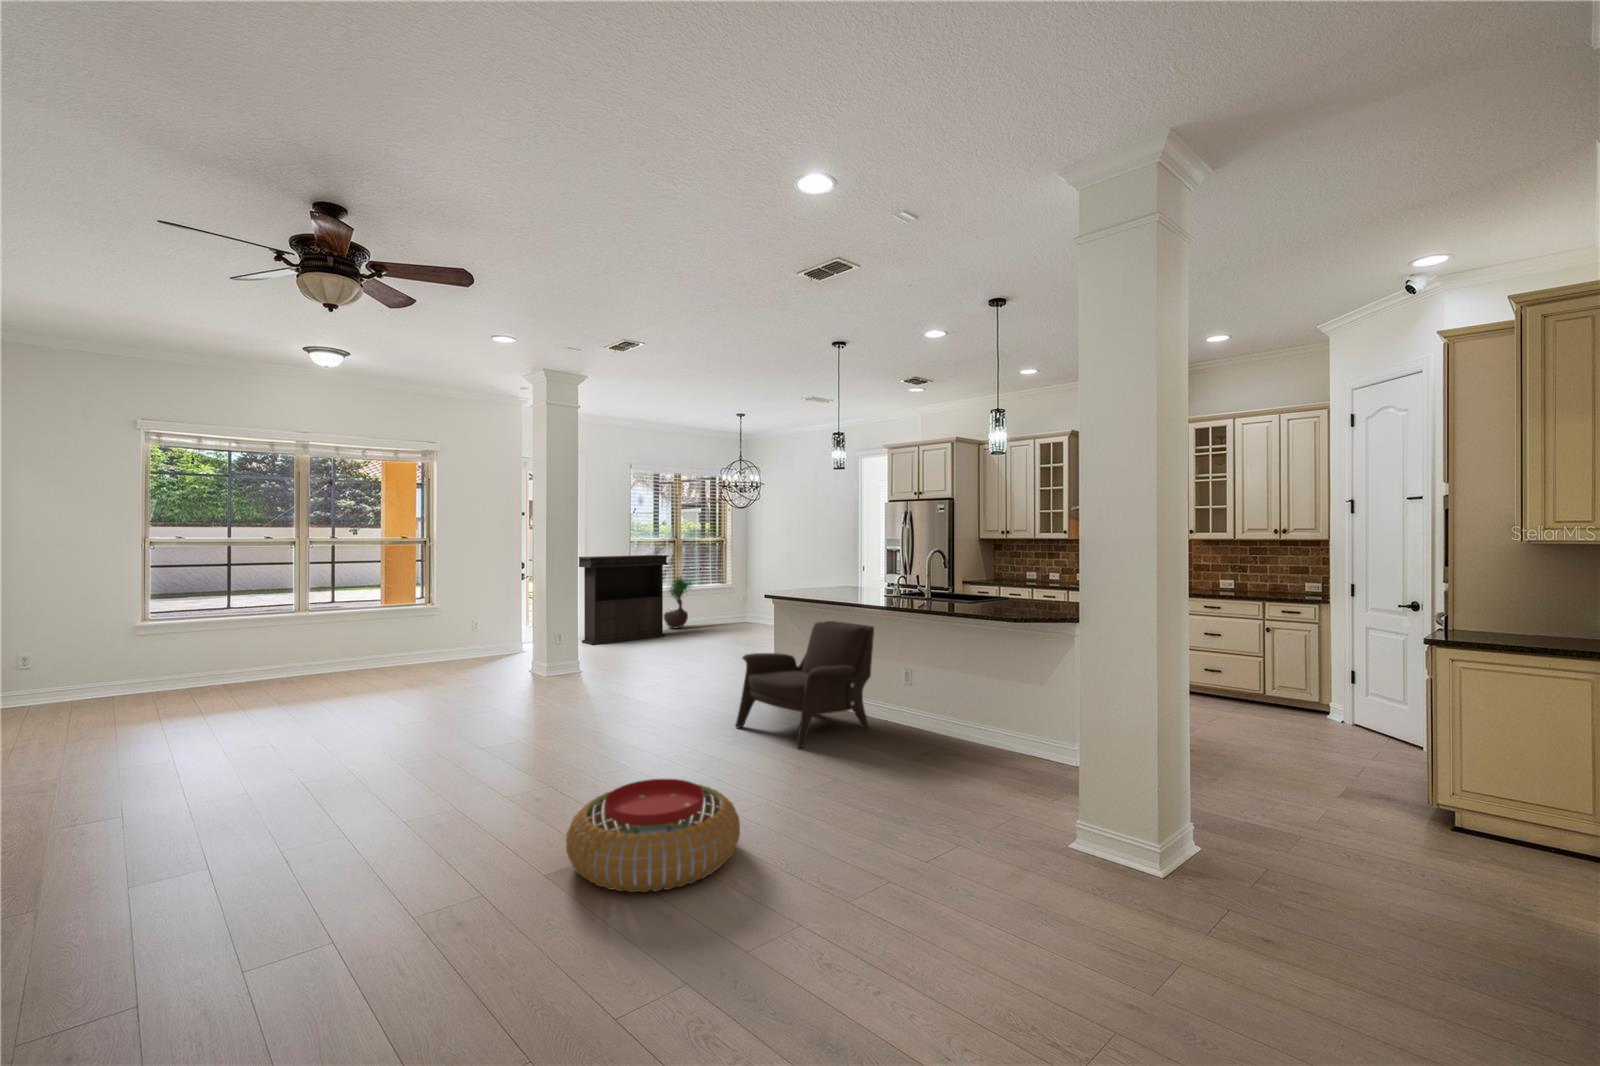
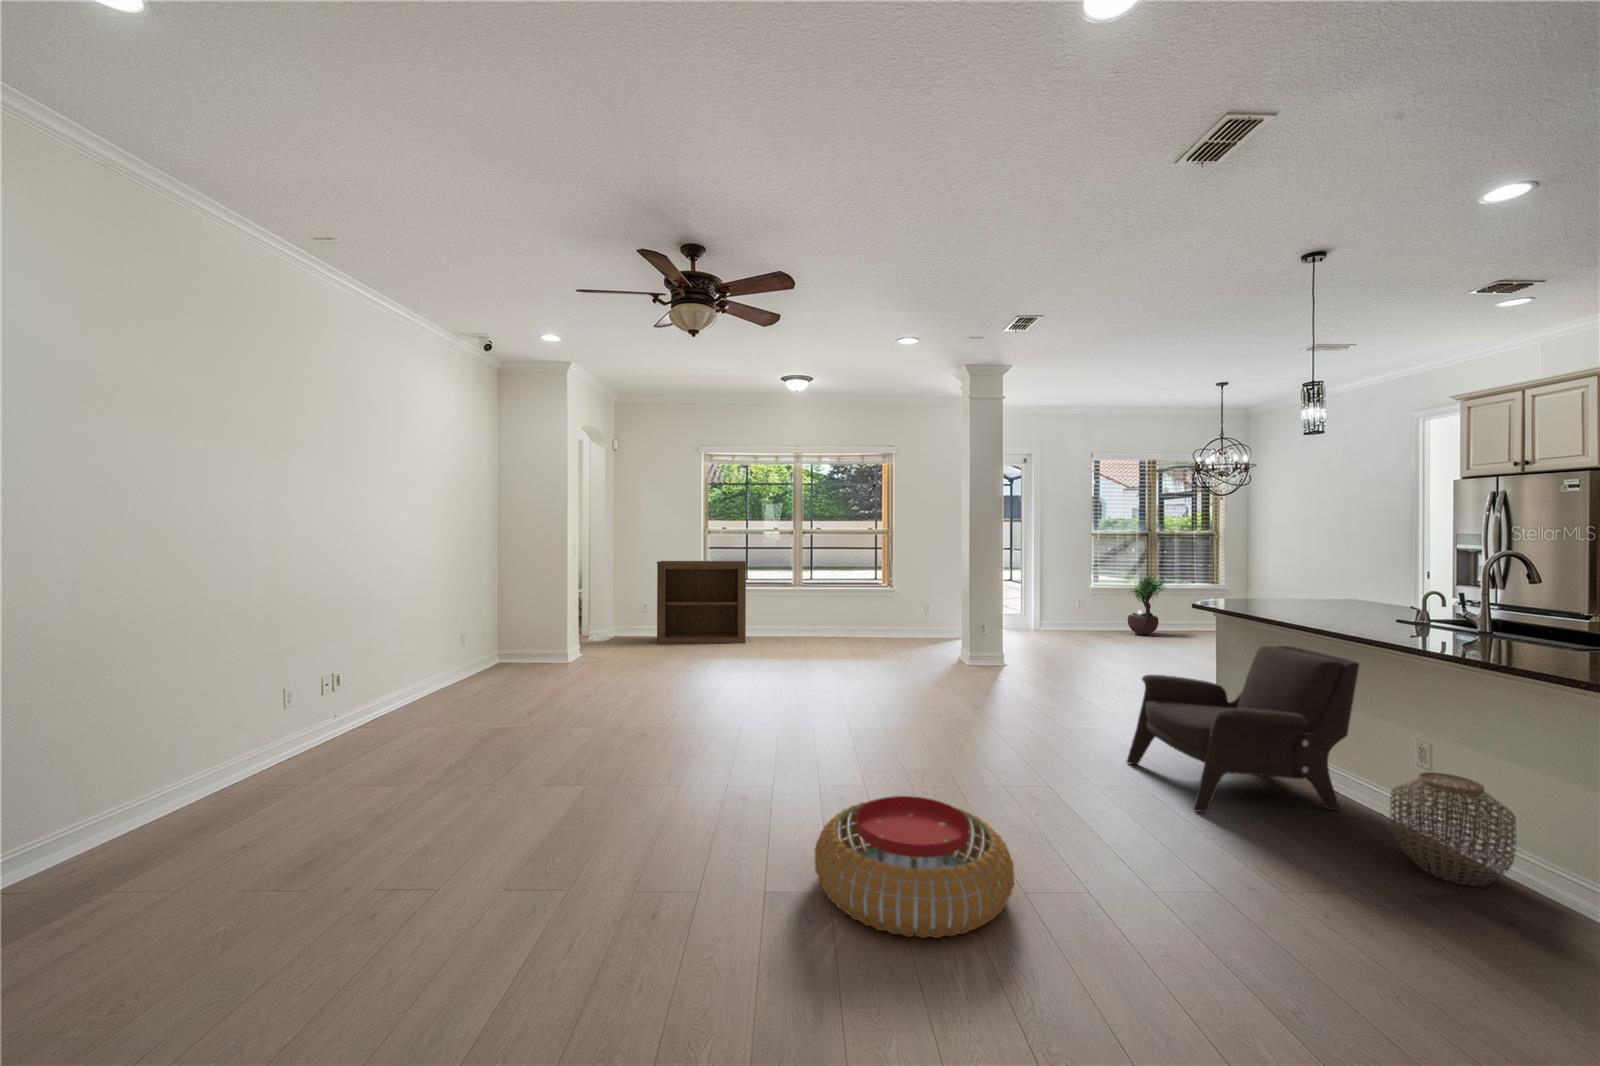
console table: present [579,555,668,645] -> none [1024,551,1128,642]
bookshelf: none [59,581,232,713] -> present [657,561,746,644]
woven basket: none [904,687,958,750] -> present [1390,772,1516,886]

